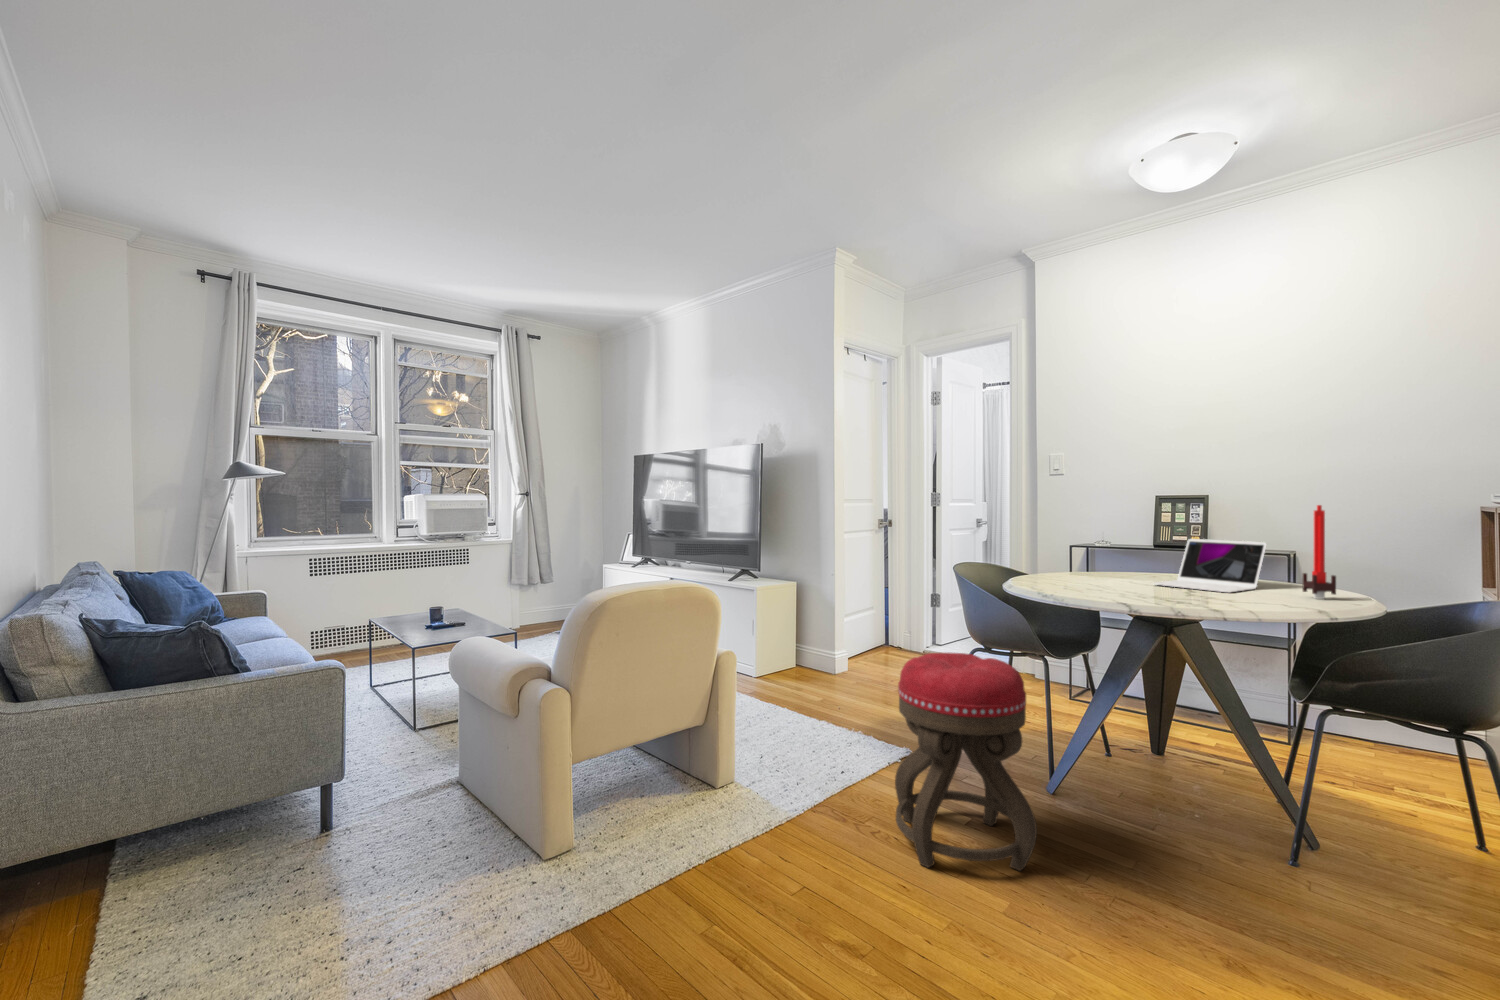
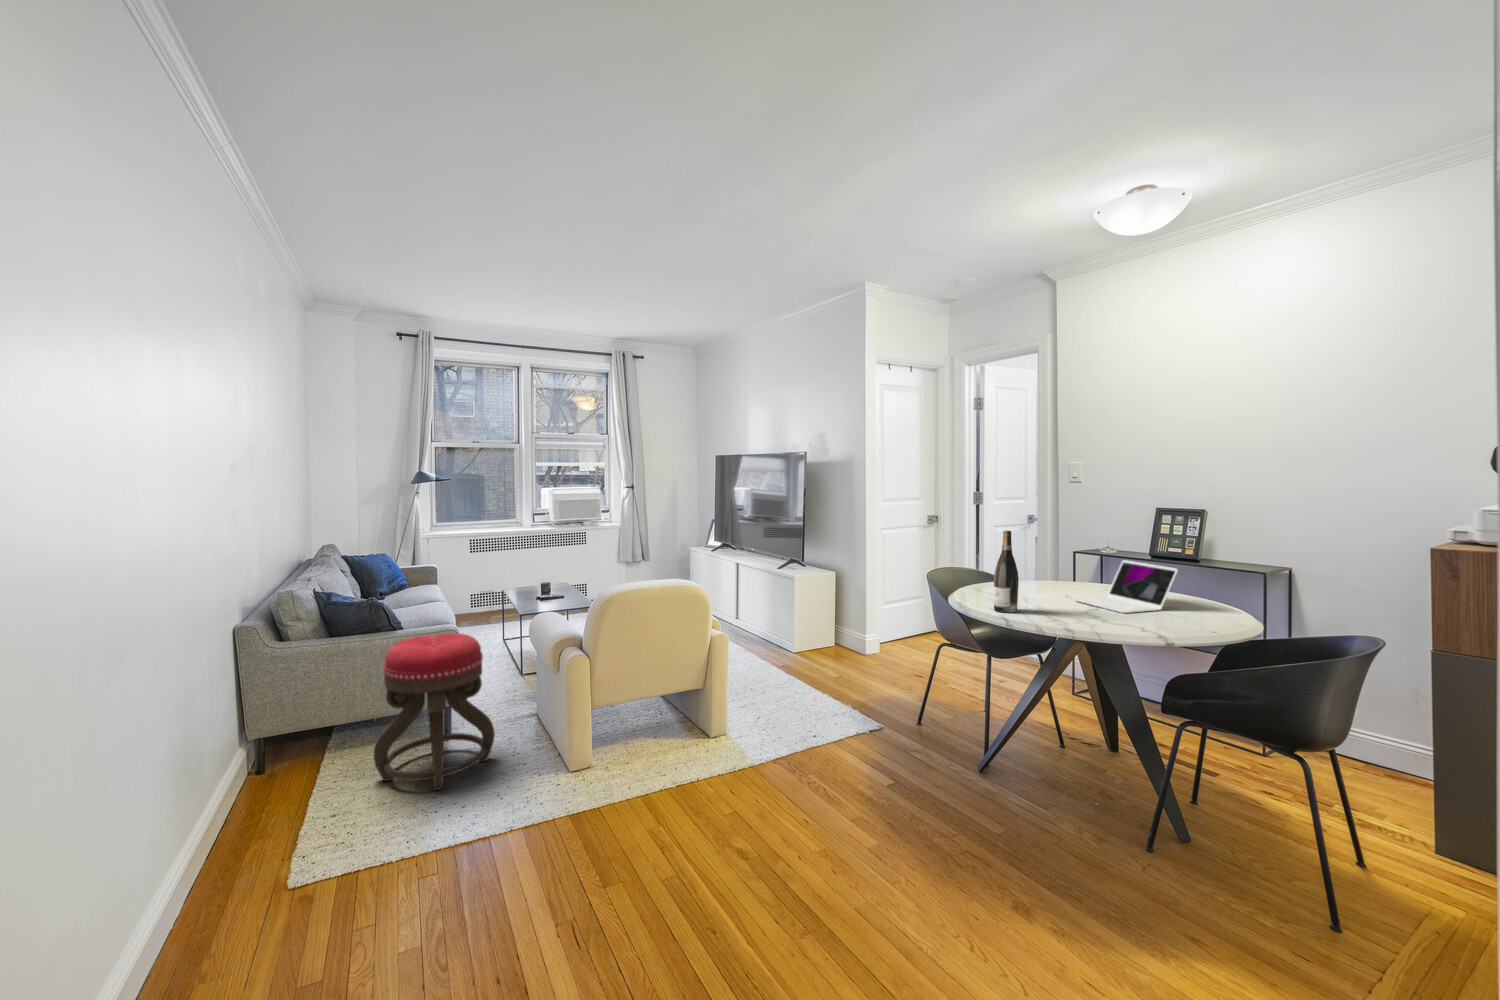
wine bottle: none [1093,500,1124,597] -> present [994,530,1019,613]
candle: present [1303,505,1336,599] -> none [1182,542,1205,625]
ottoman: present [895,652,1037,871] -> present [374,633,495,790]

